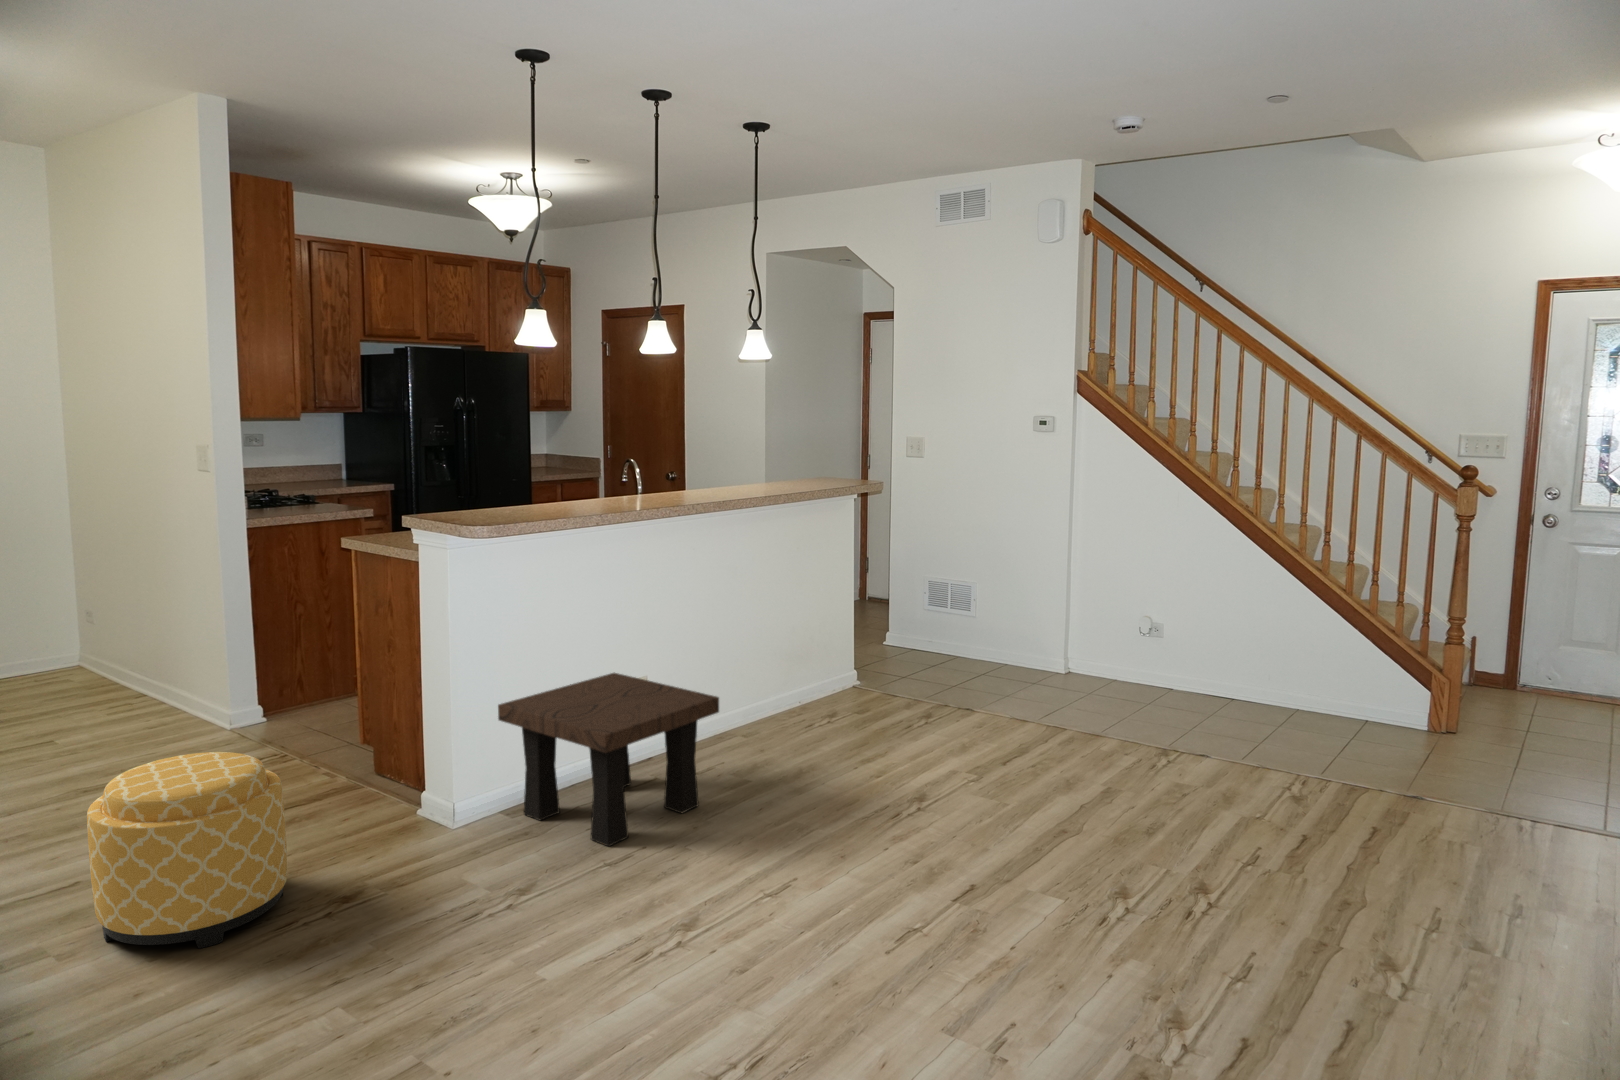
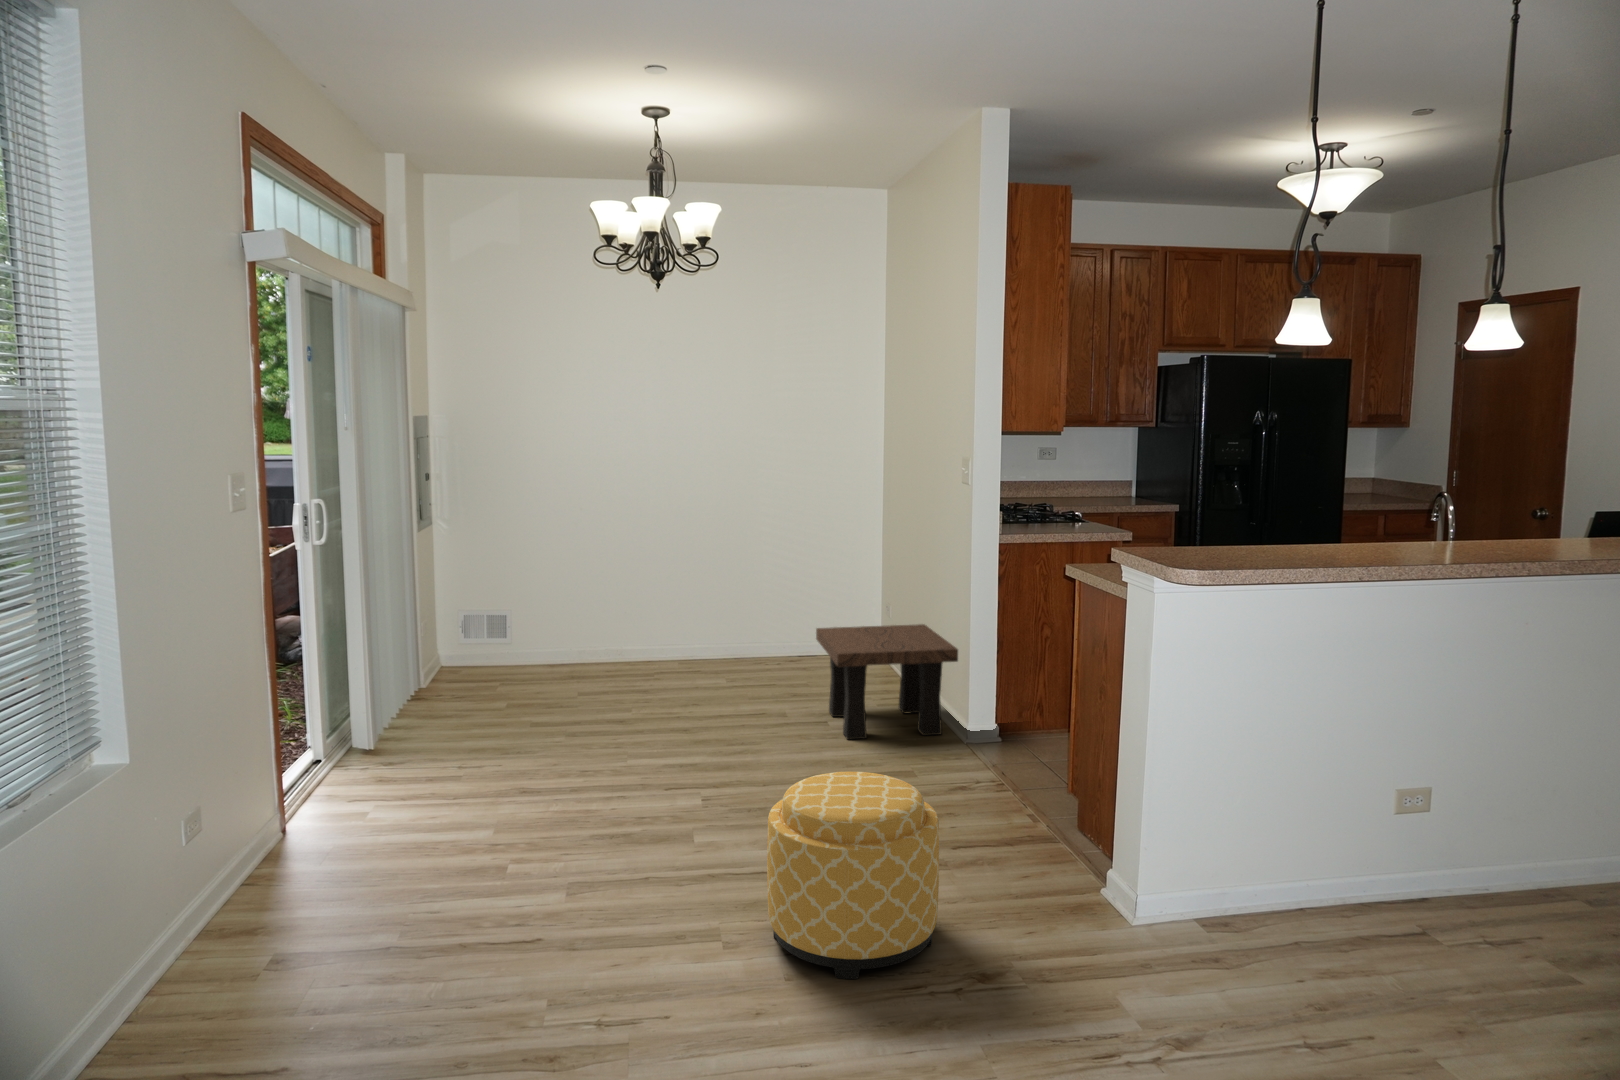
side table: present [498,673,719,846] -> present [816,624,958,740]

